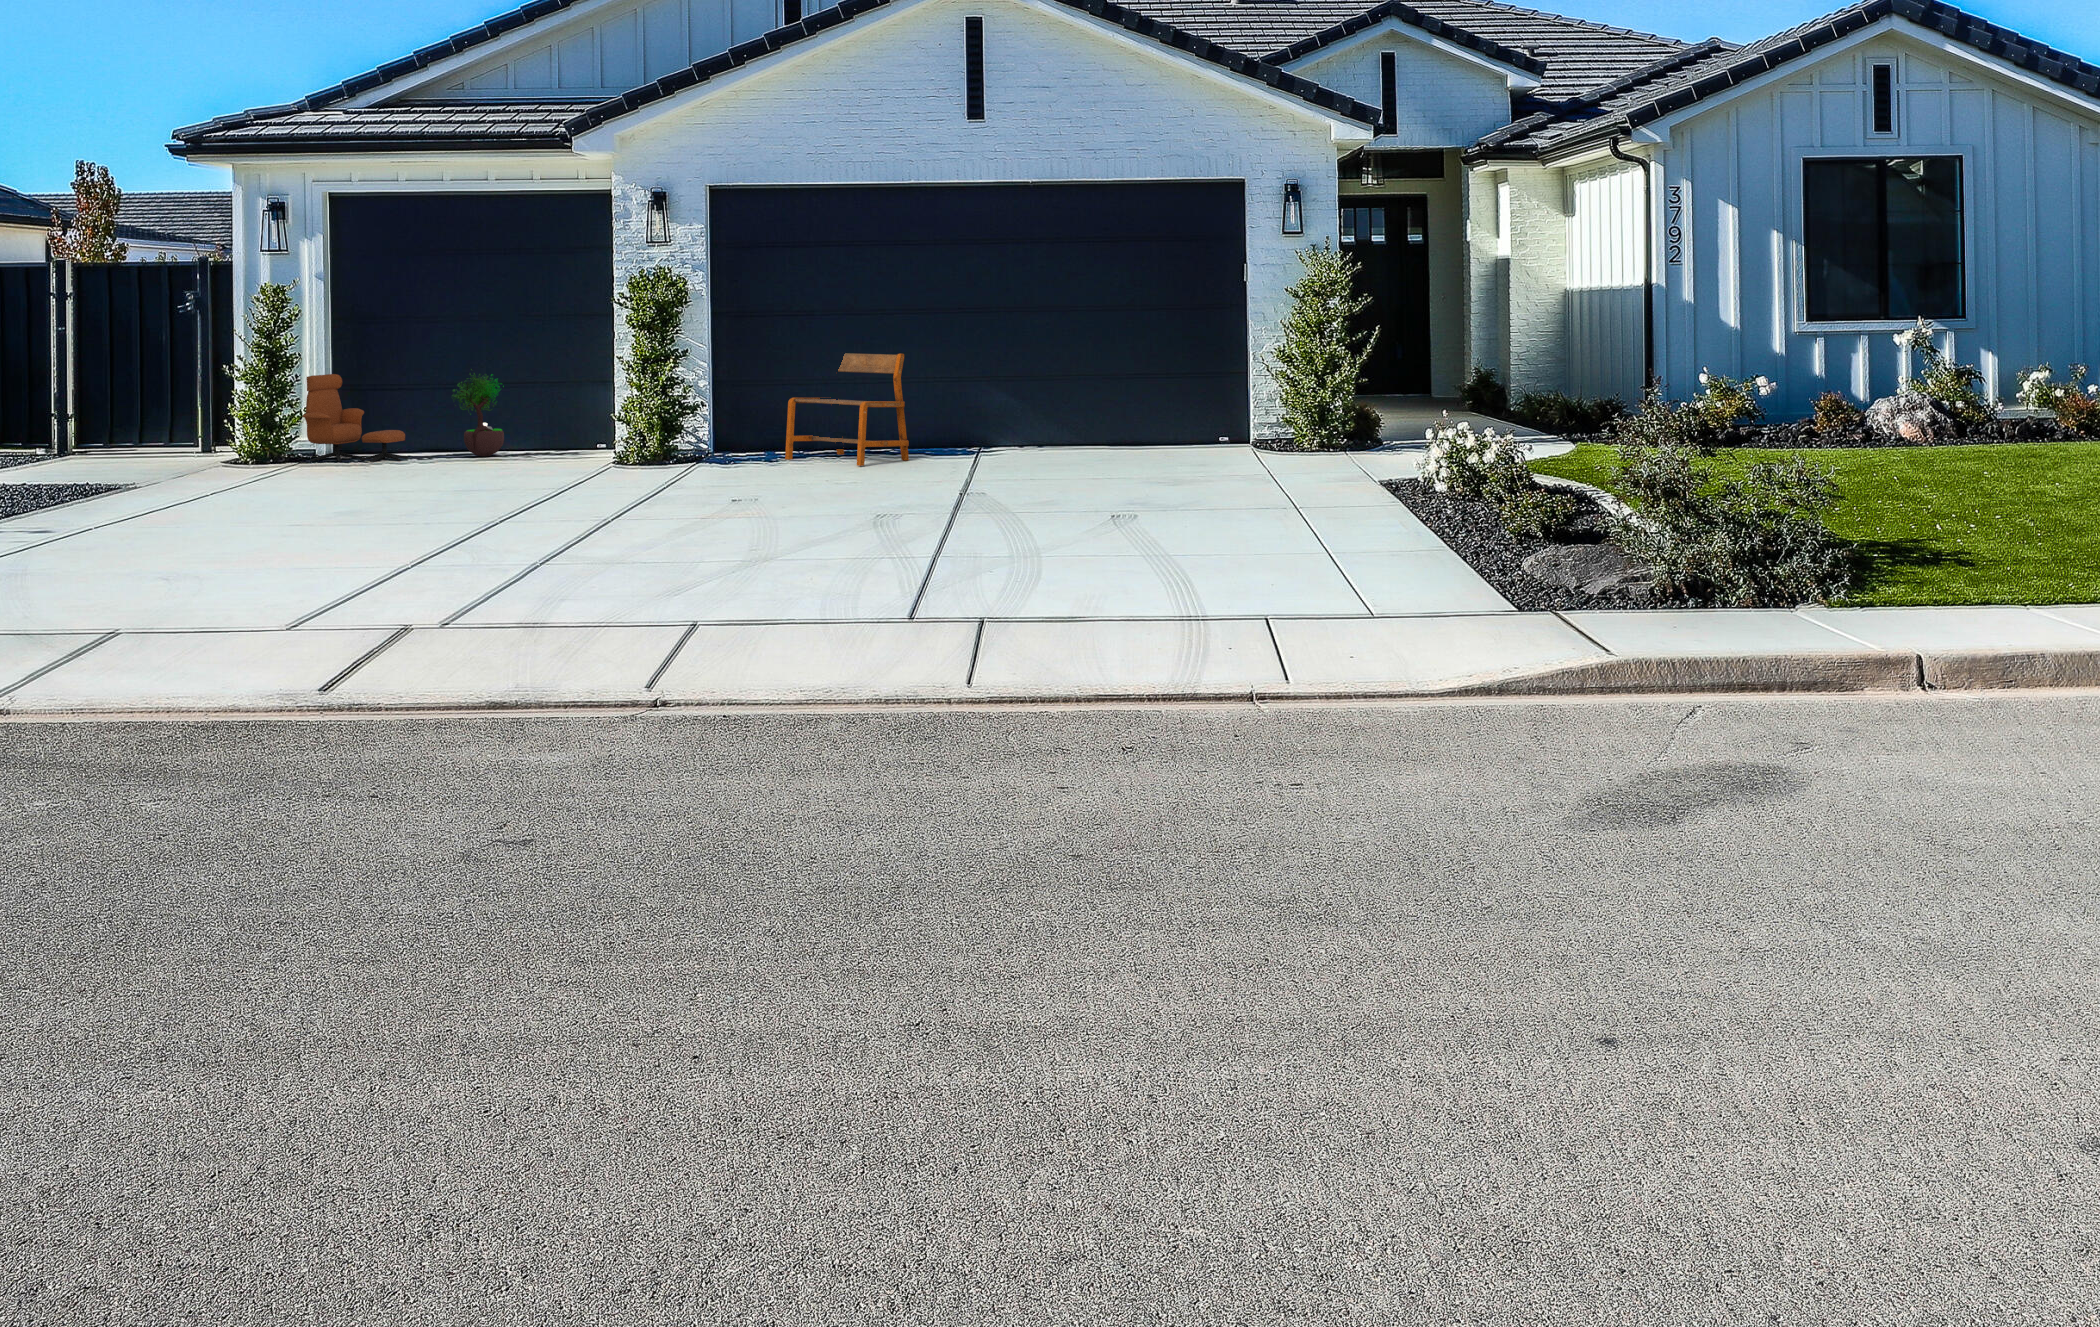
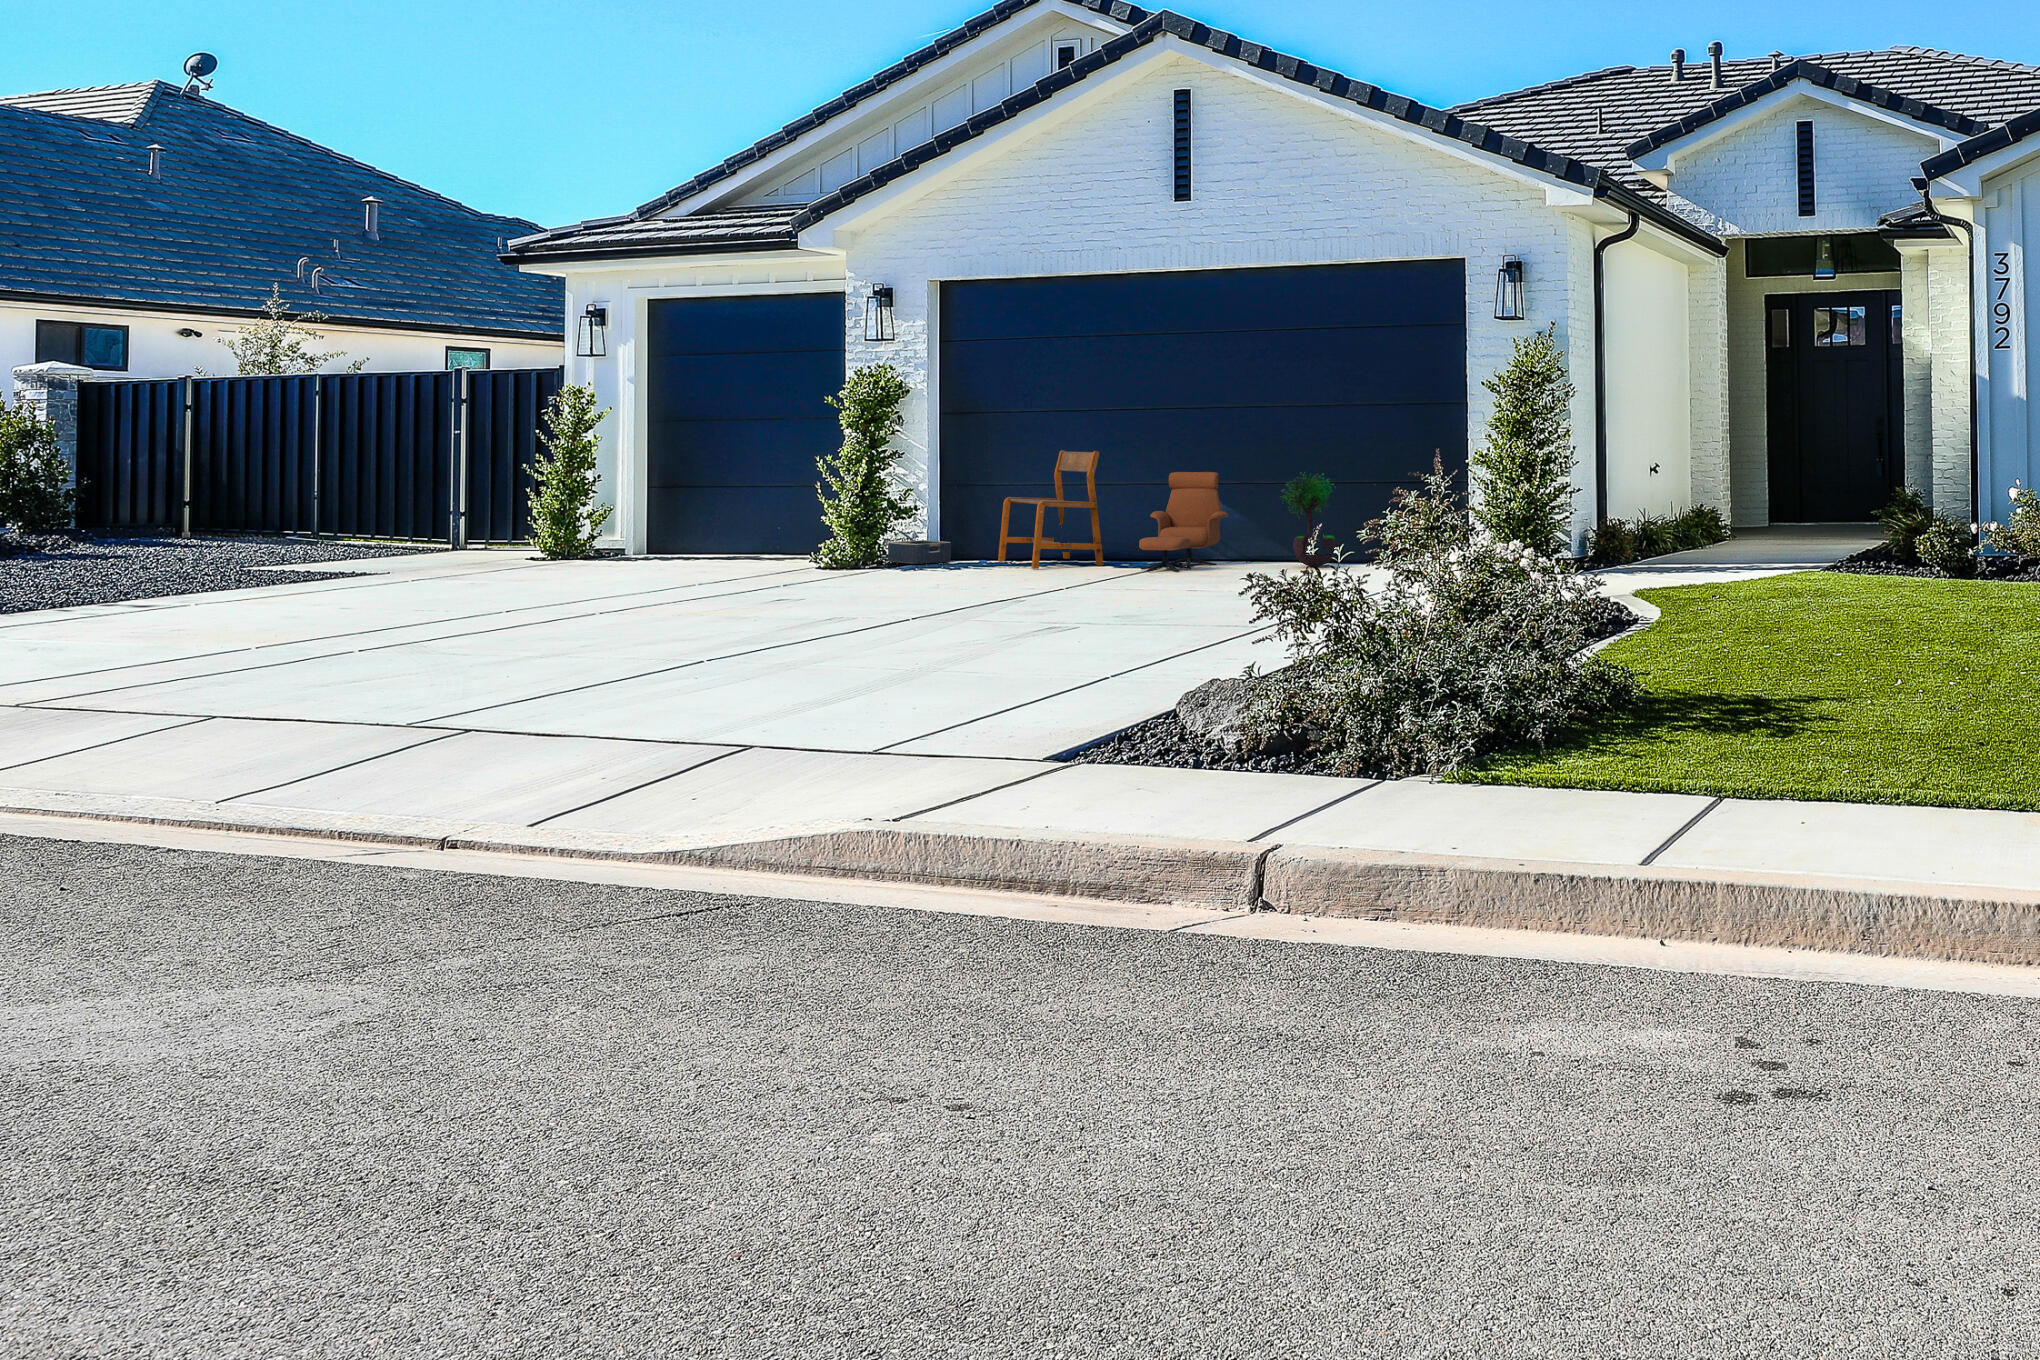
potted tree: present [453,369,504,456] -> present [1280,473,1336,567]
lounge chair: present [303,374,408,462] -> present [1139,472,1229,572]
basket: none [678,441,742,464] -> present [888,540,951,564]

